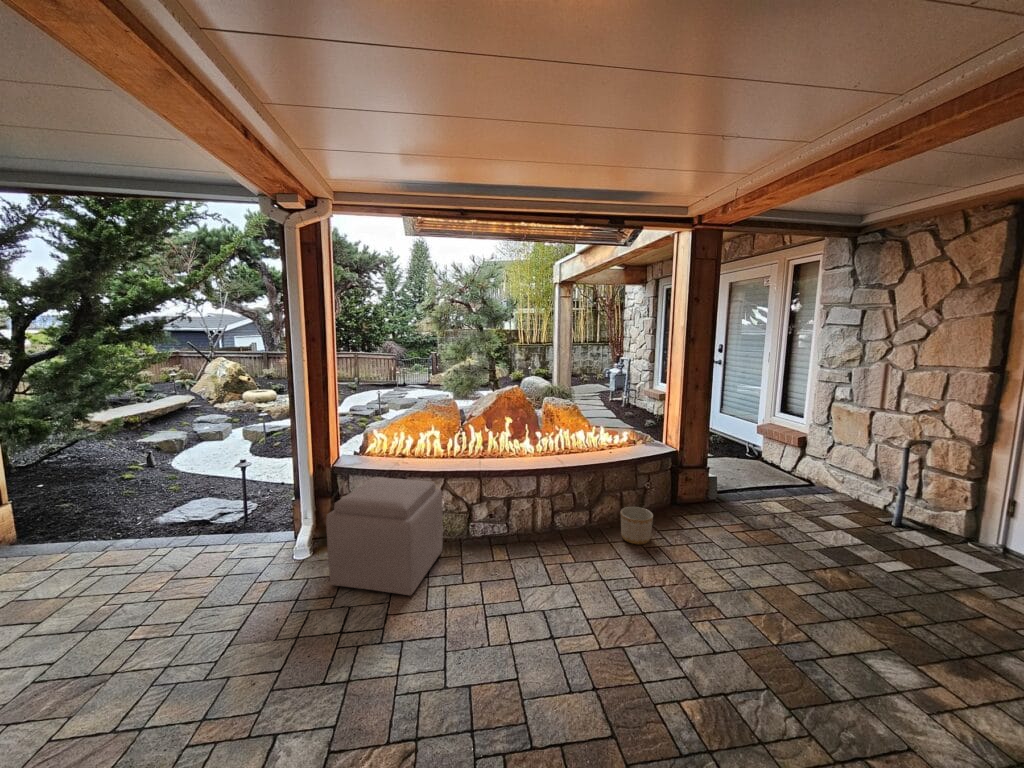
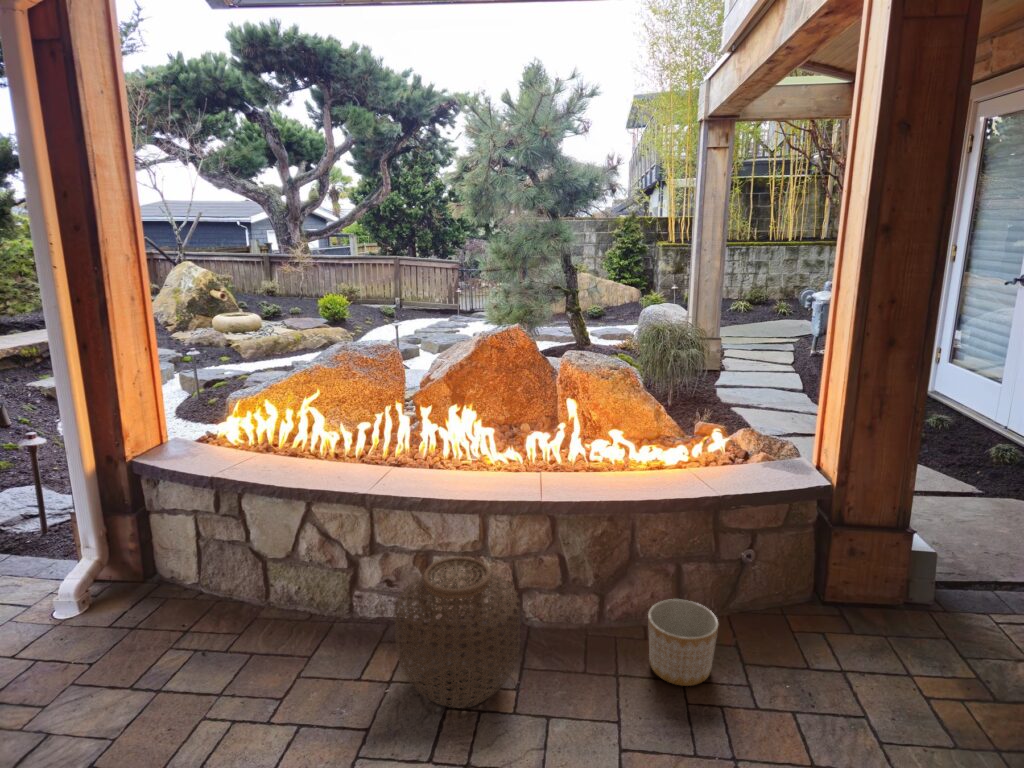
ottoman: present [326,477,443,595] -> none [35,491,286,729]
woven basket: none [514,494,575,567] -> present [395,557,521,708]

